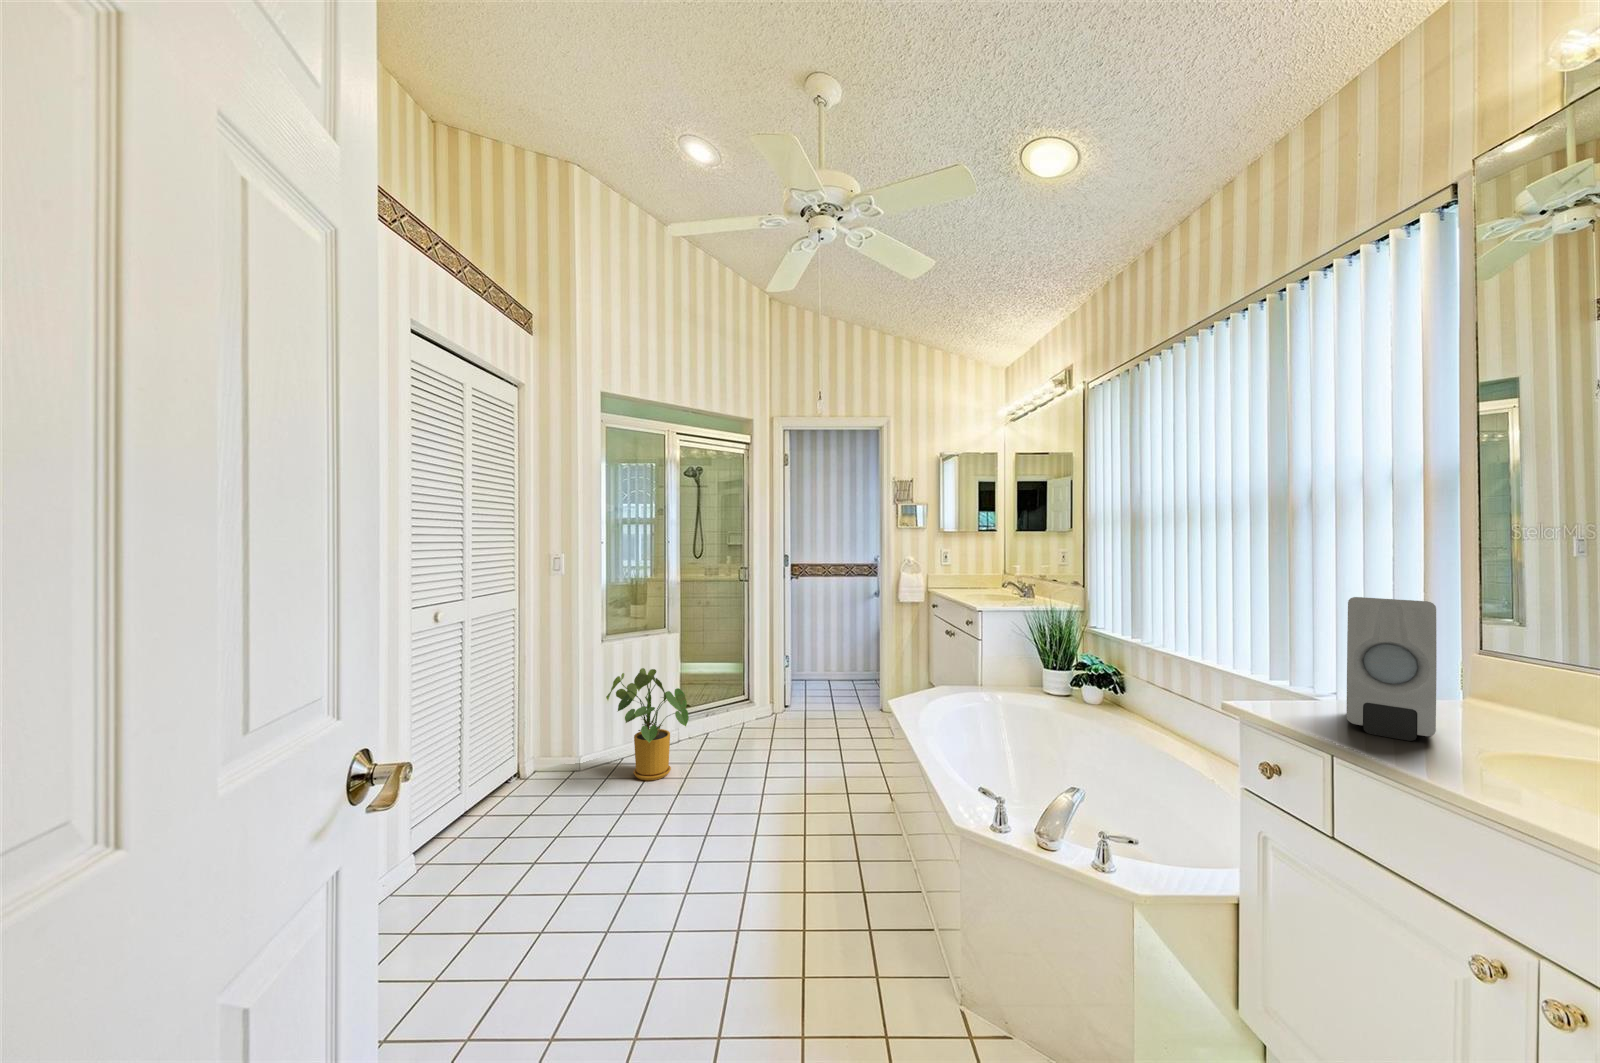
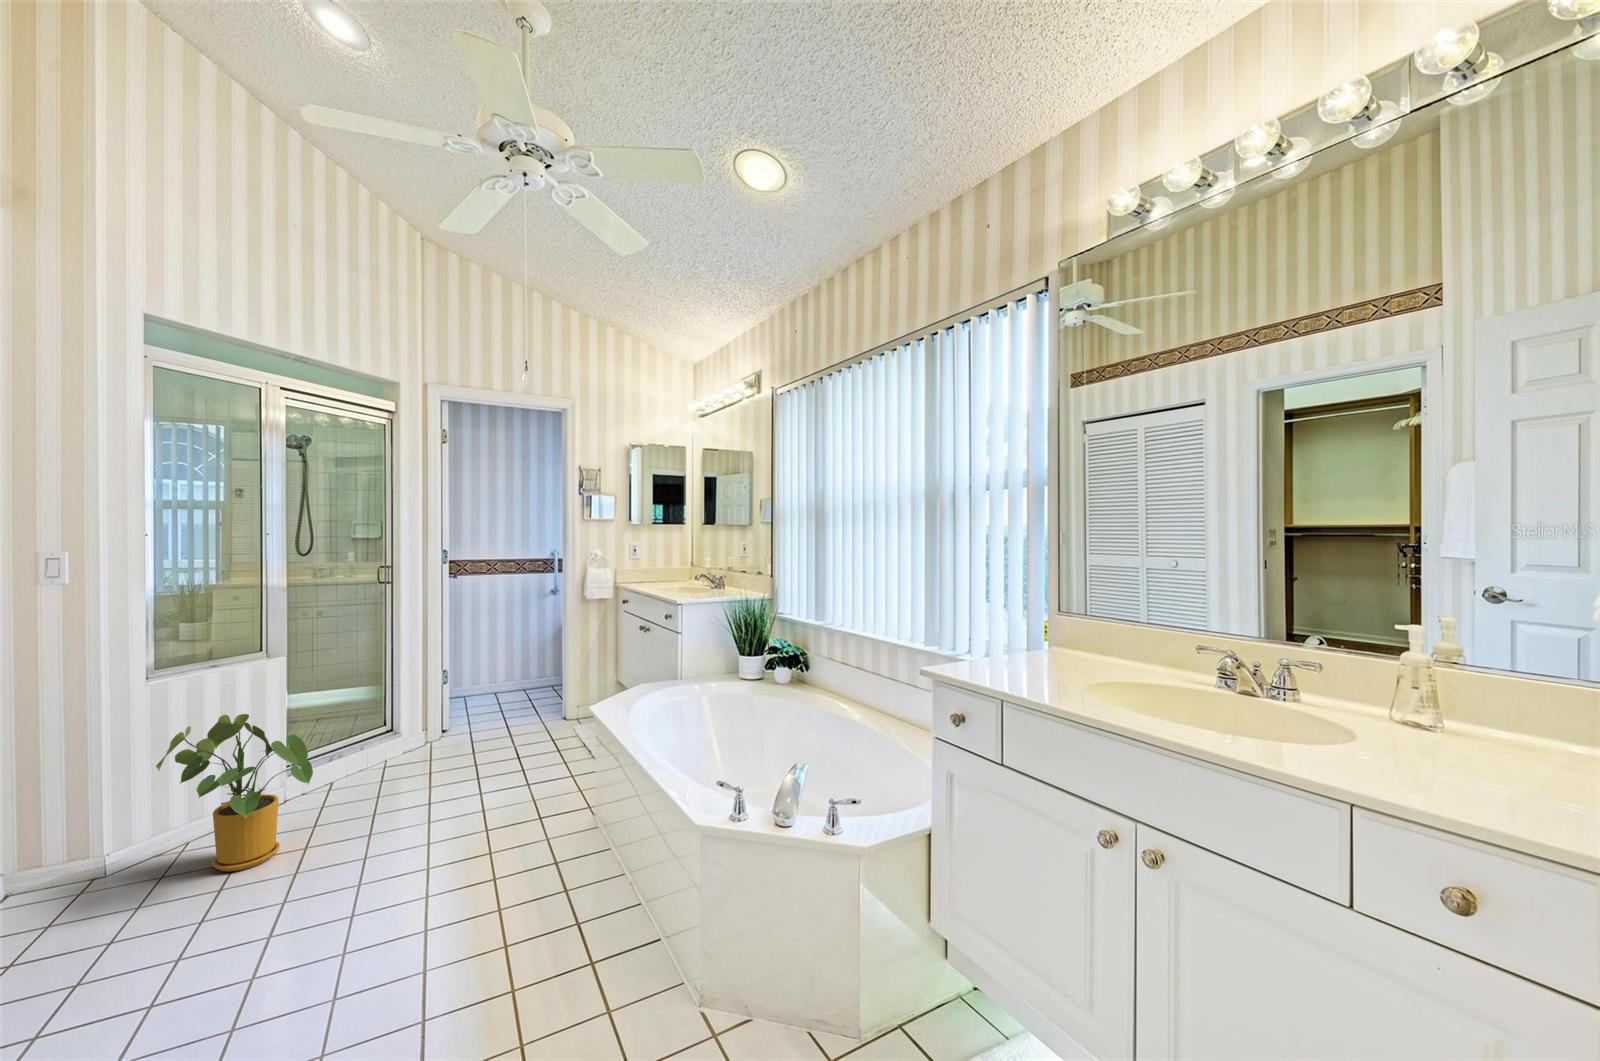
soap dispenser: present [1347,597,1437,741] -> none [993,579,1048,683]

